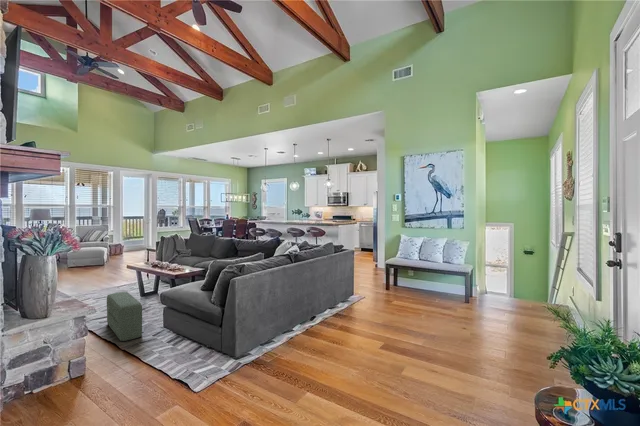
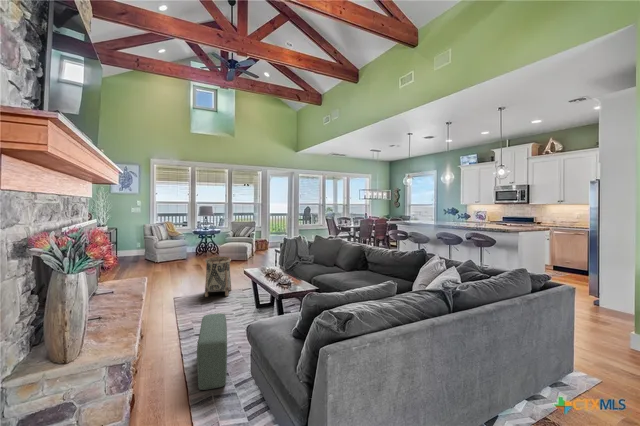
basket: none [75,255,105,294] -> present [205,256,231,297]

